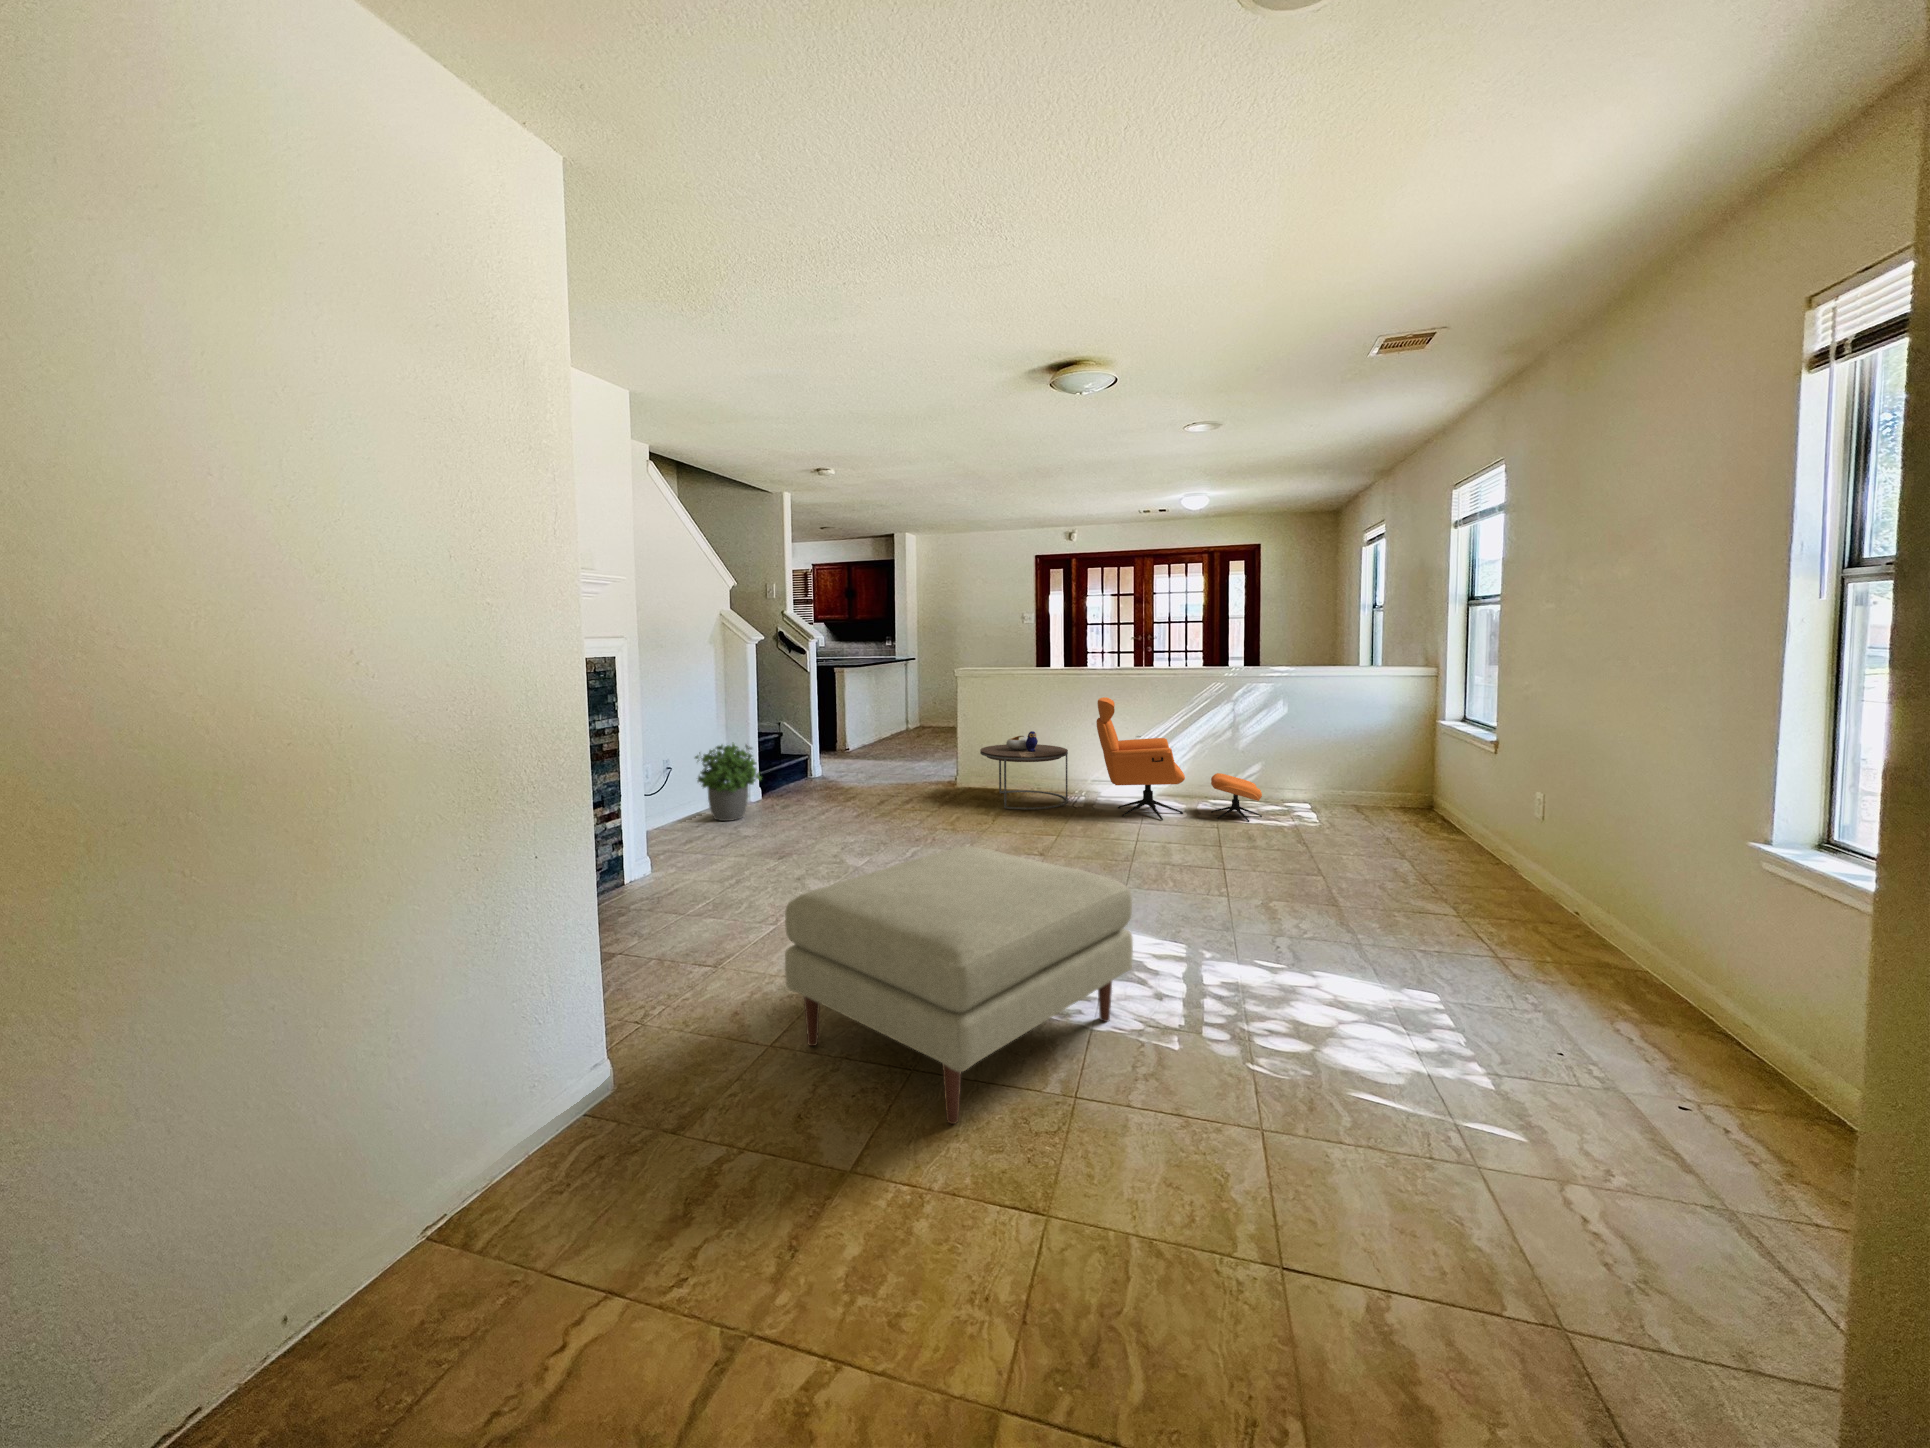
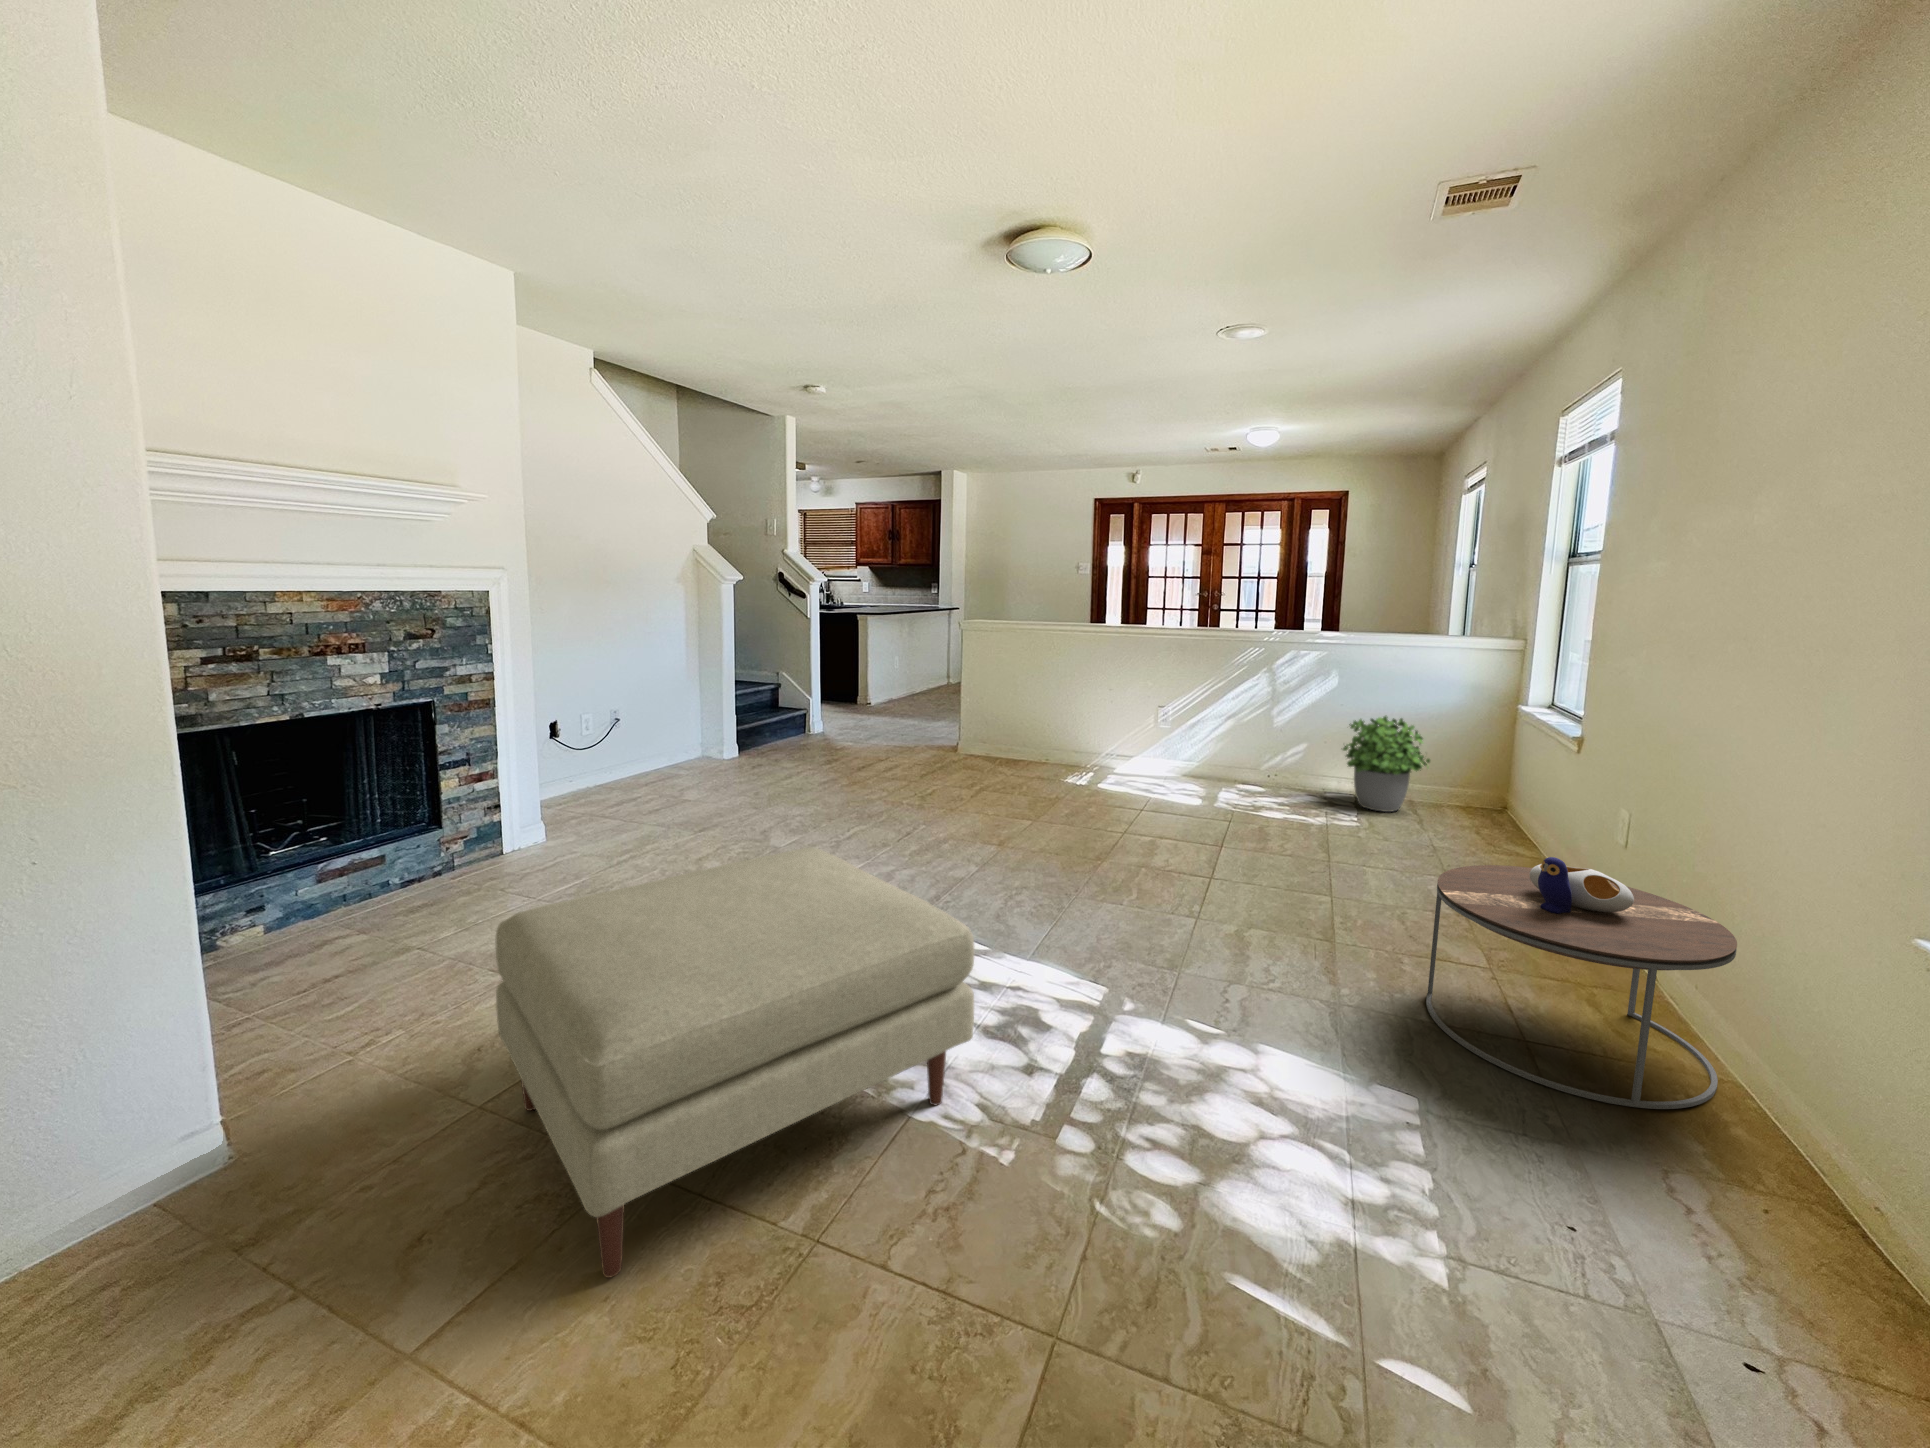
armchair: present [1096,697,1262,822] -> none [1100,660,1290,814]
side table: present [980,731,1068,809] -> present [1426,857,1737,1109]
potted plant: present [695,744,761,821] -> present [1342,716,1430,812]

